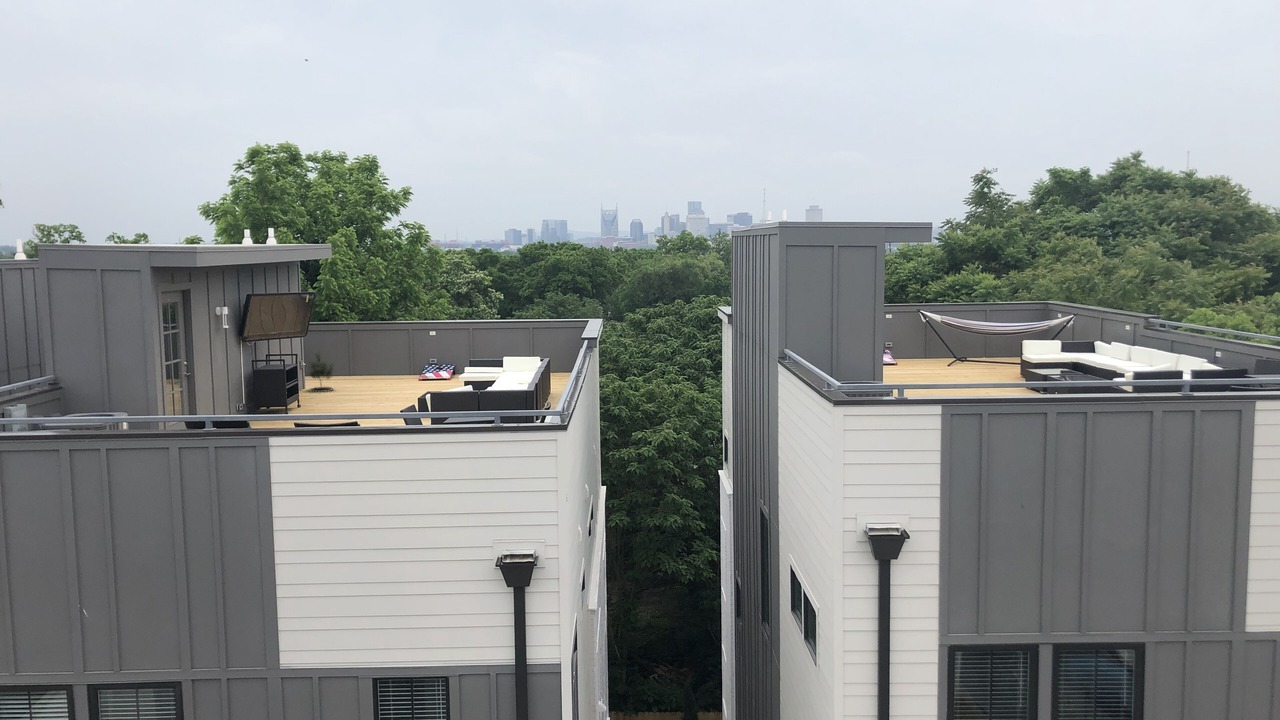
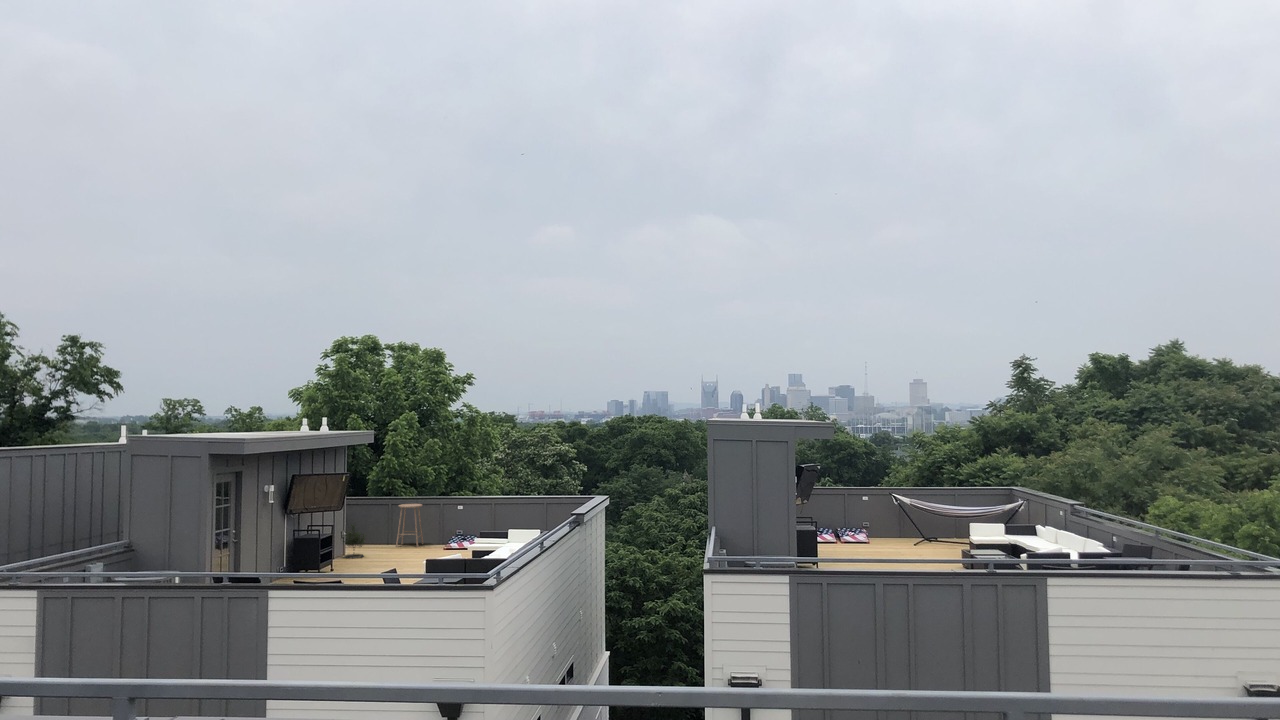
stool: none [365,329,396,379] -> present [396,504,423,548]

